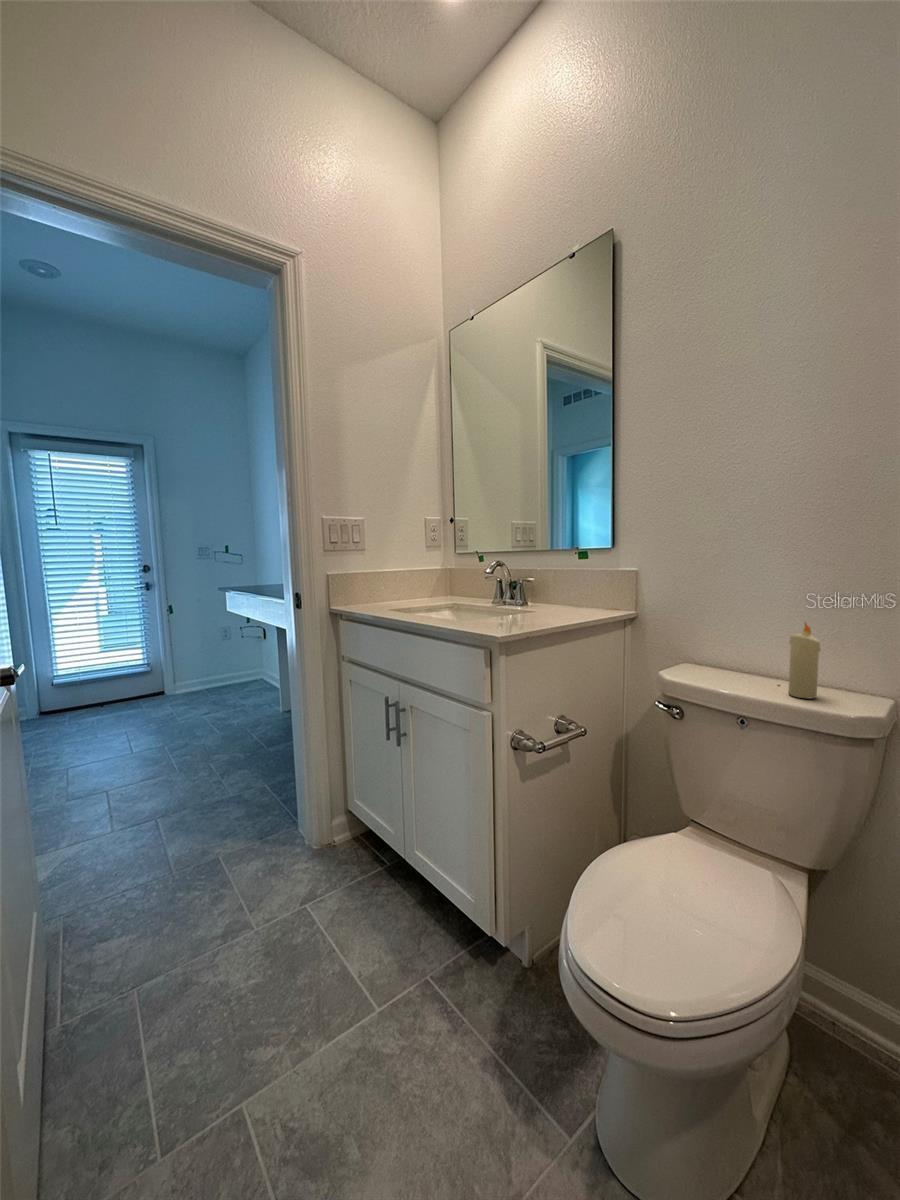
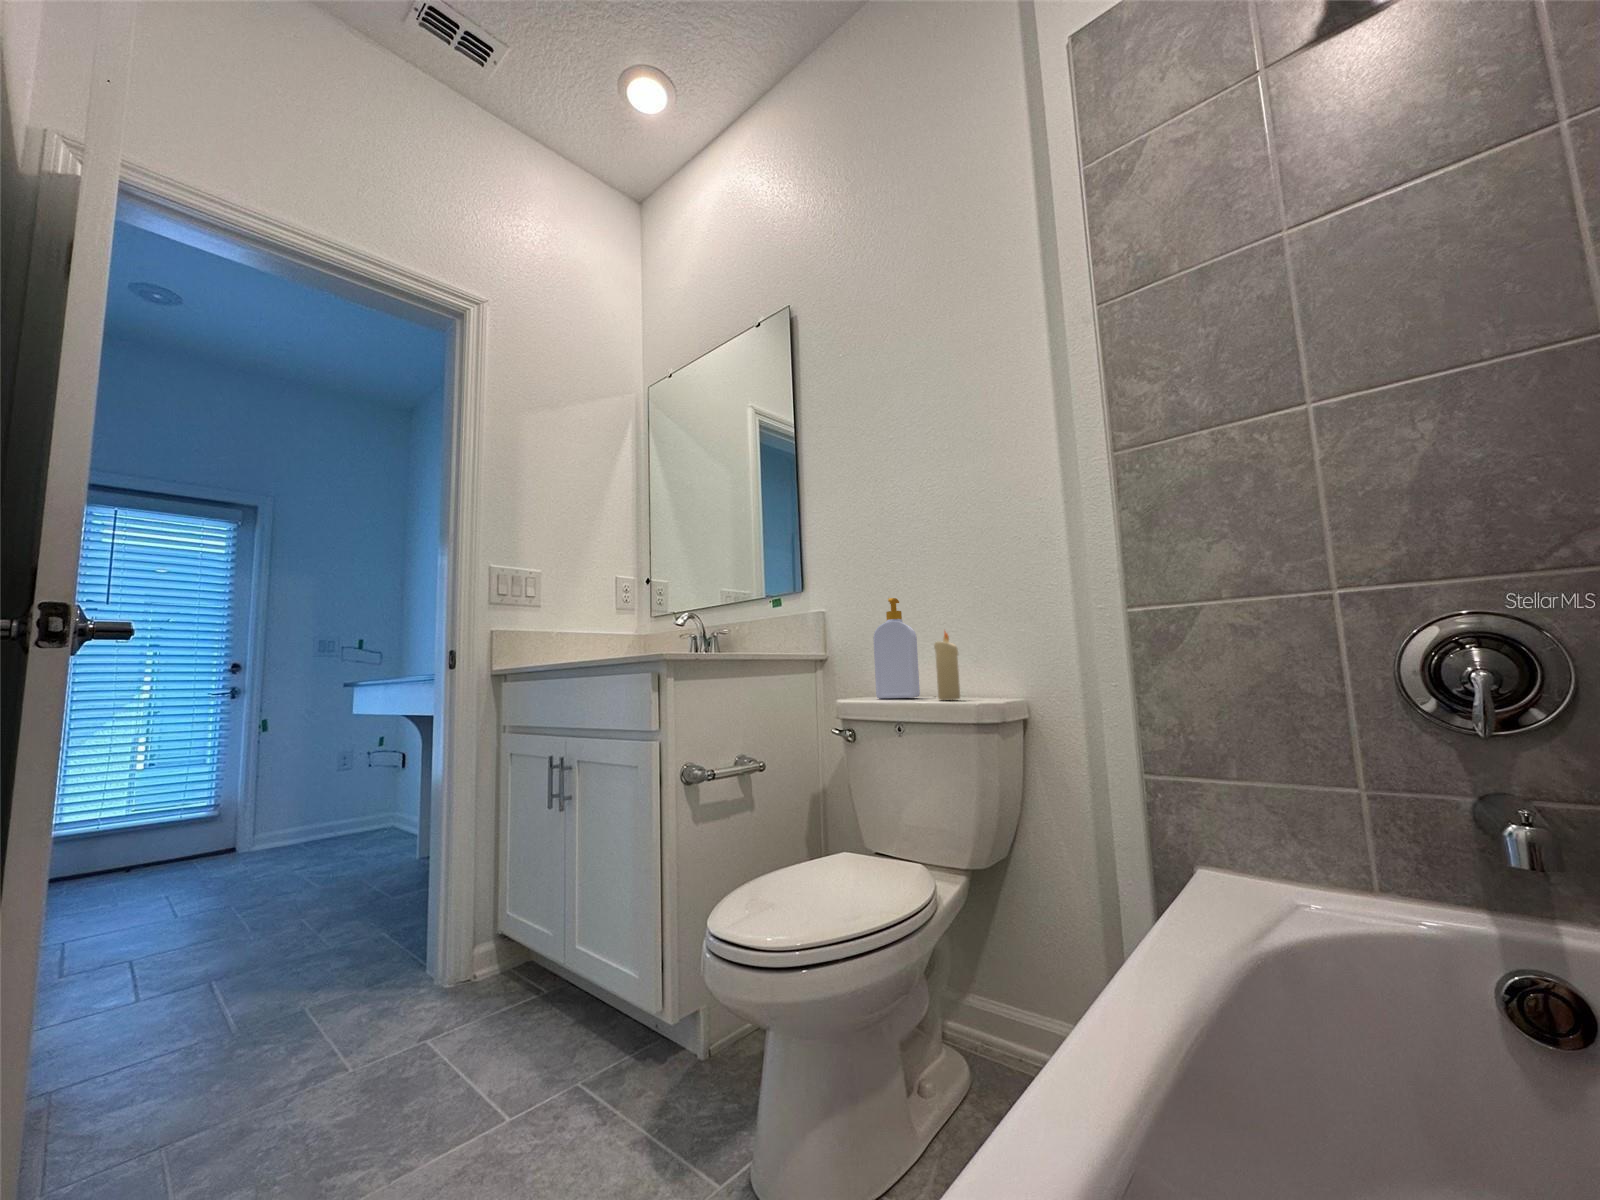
soap bottle: none [708,577,757,683] -> present [873,598,920,699]

